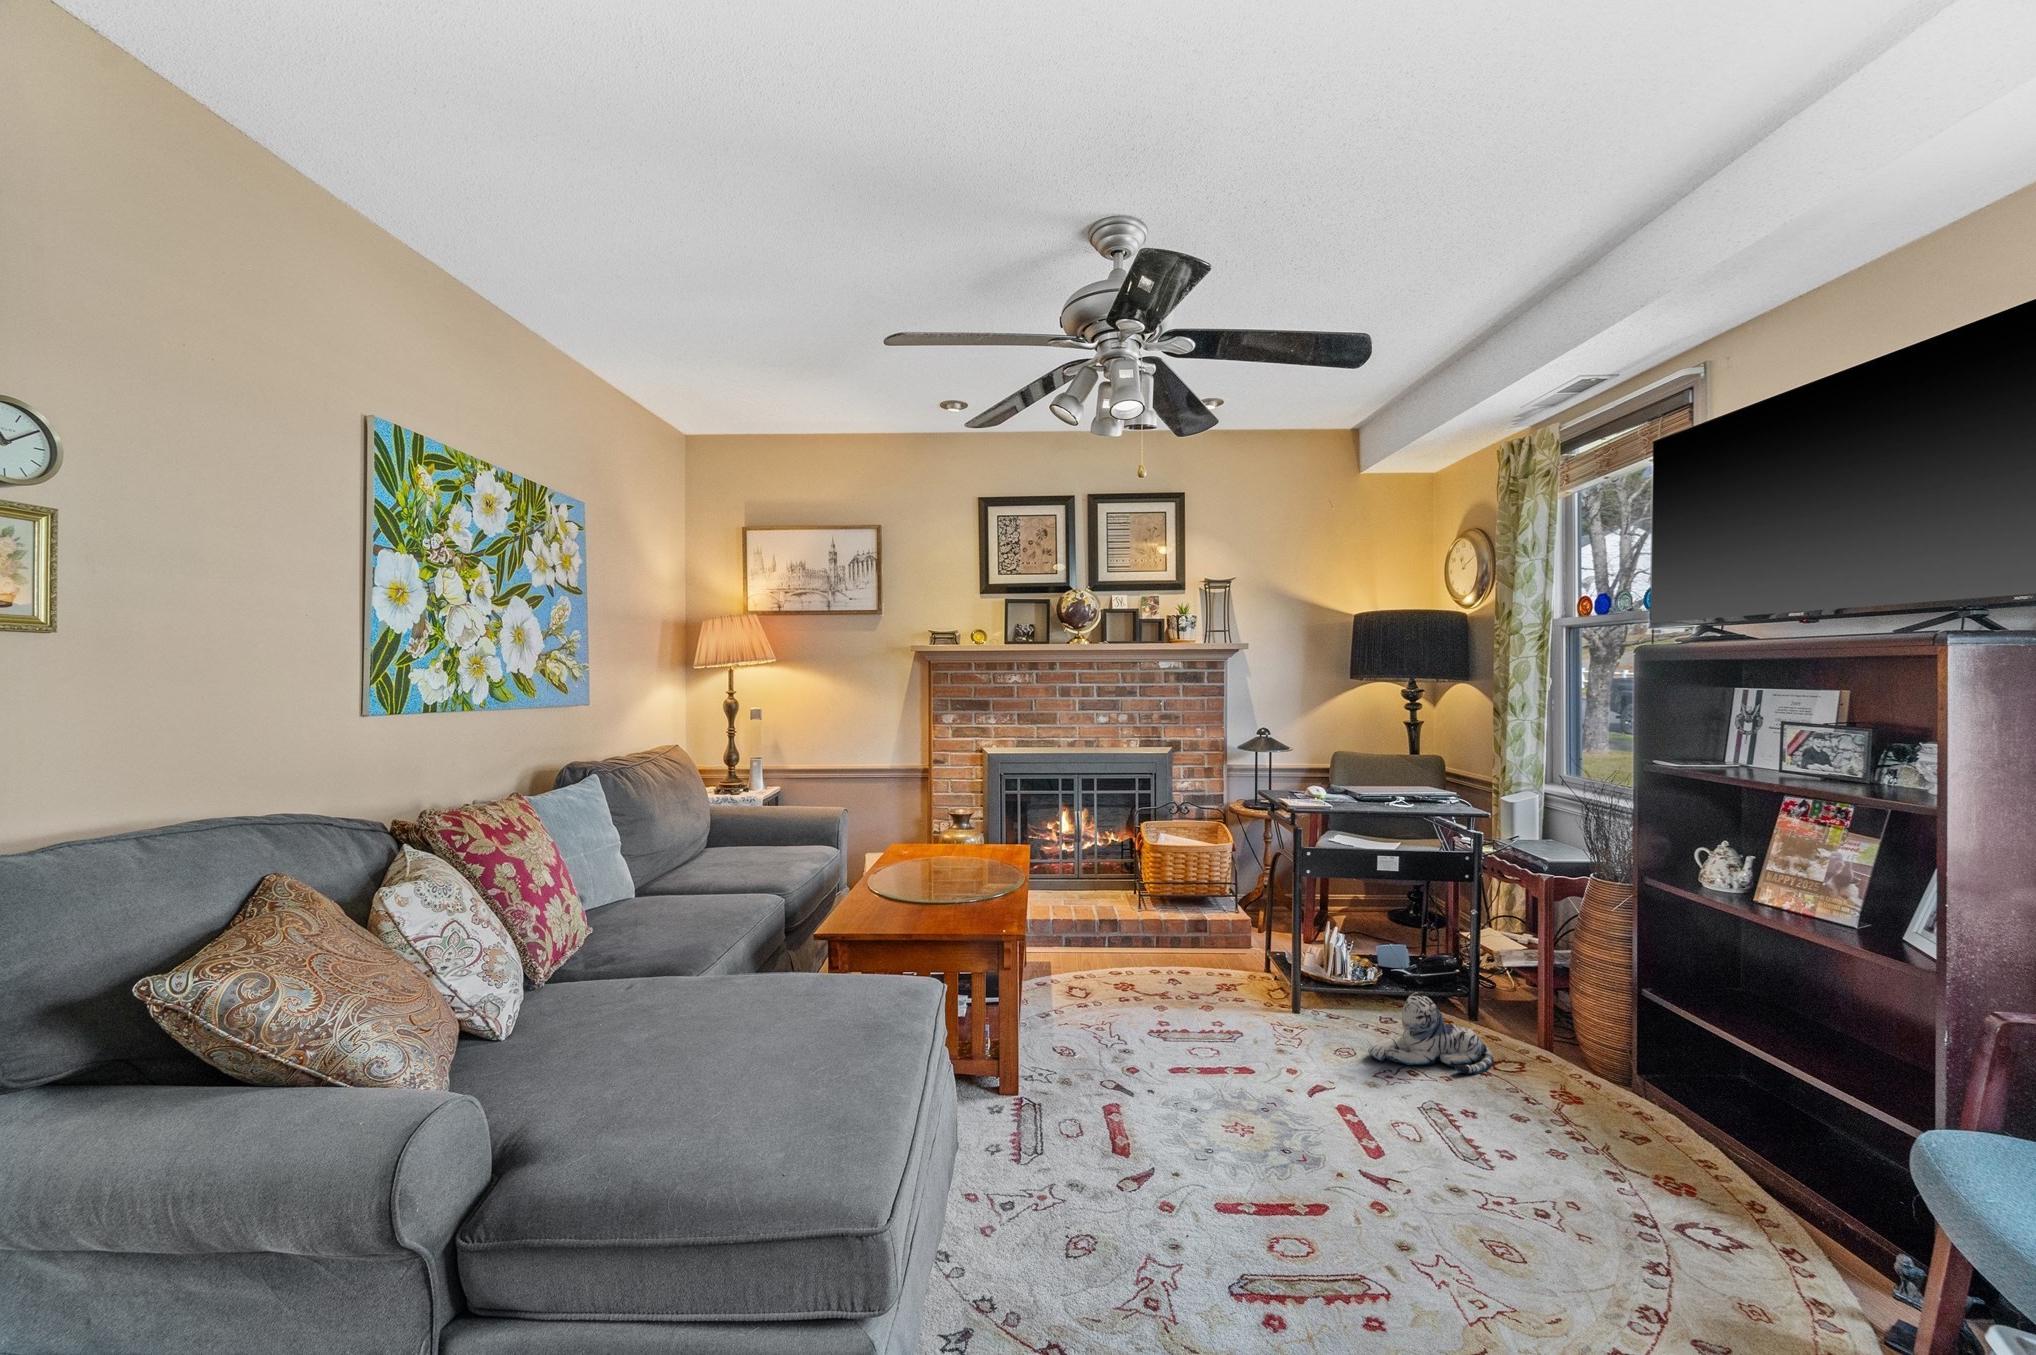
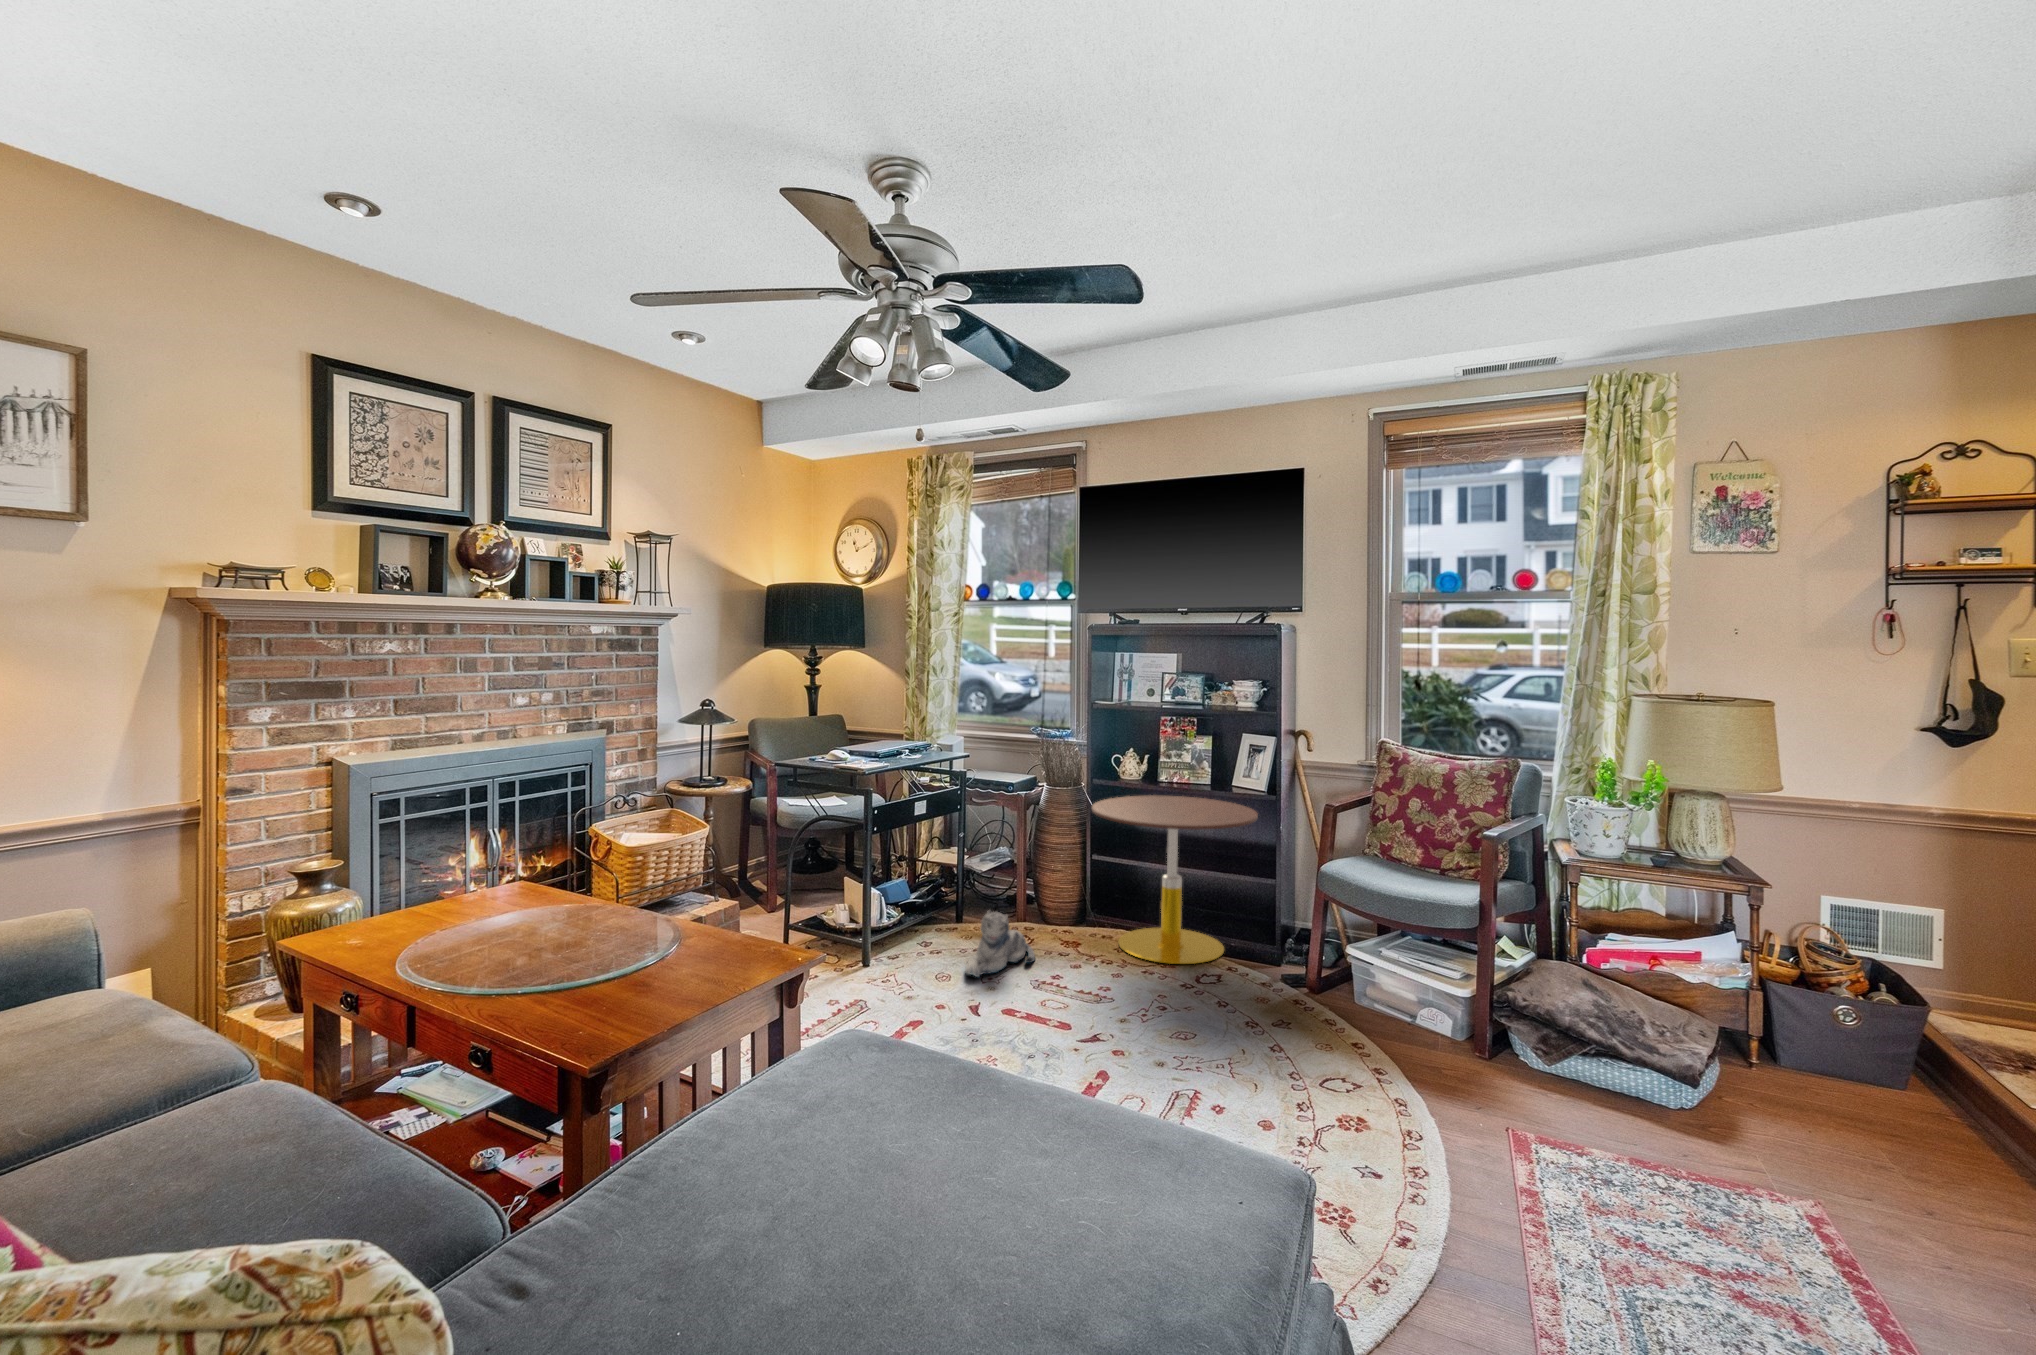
side table: none [1577,903,1902,1194] -> present [1092,795,1258,964]

